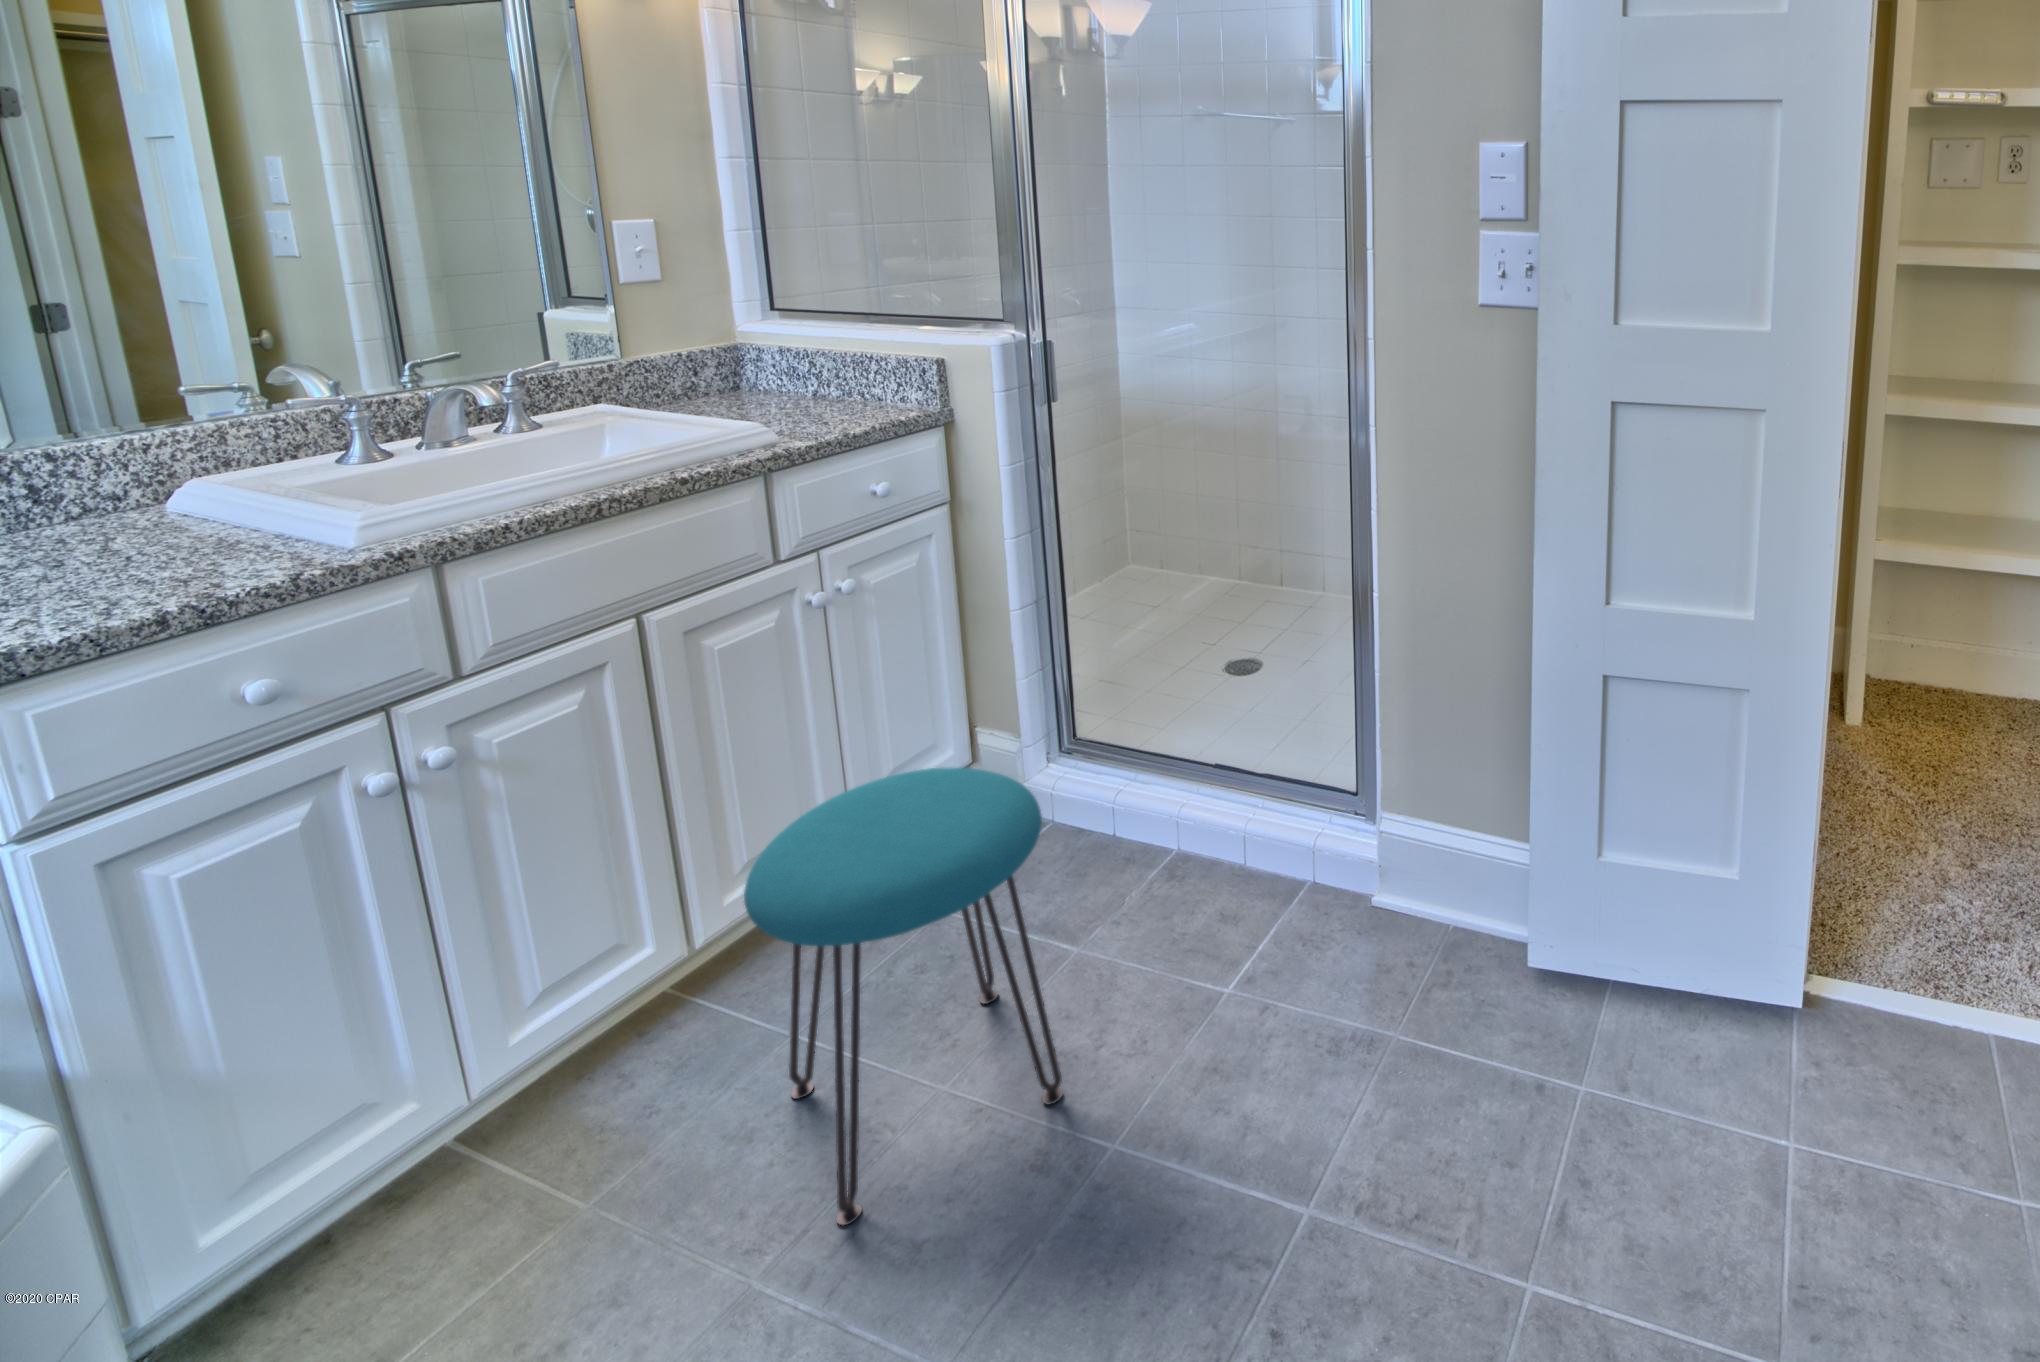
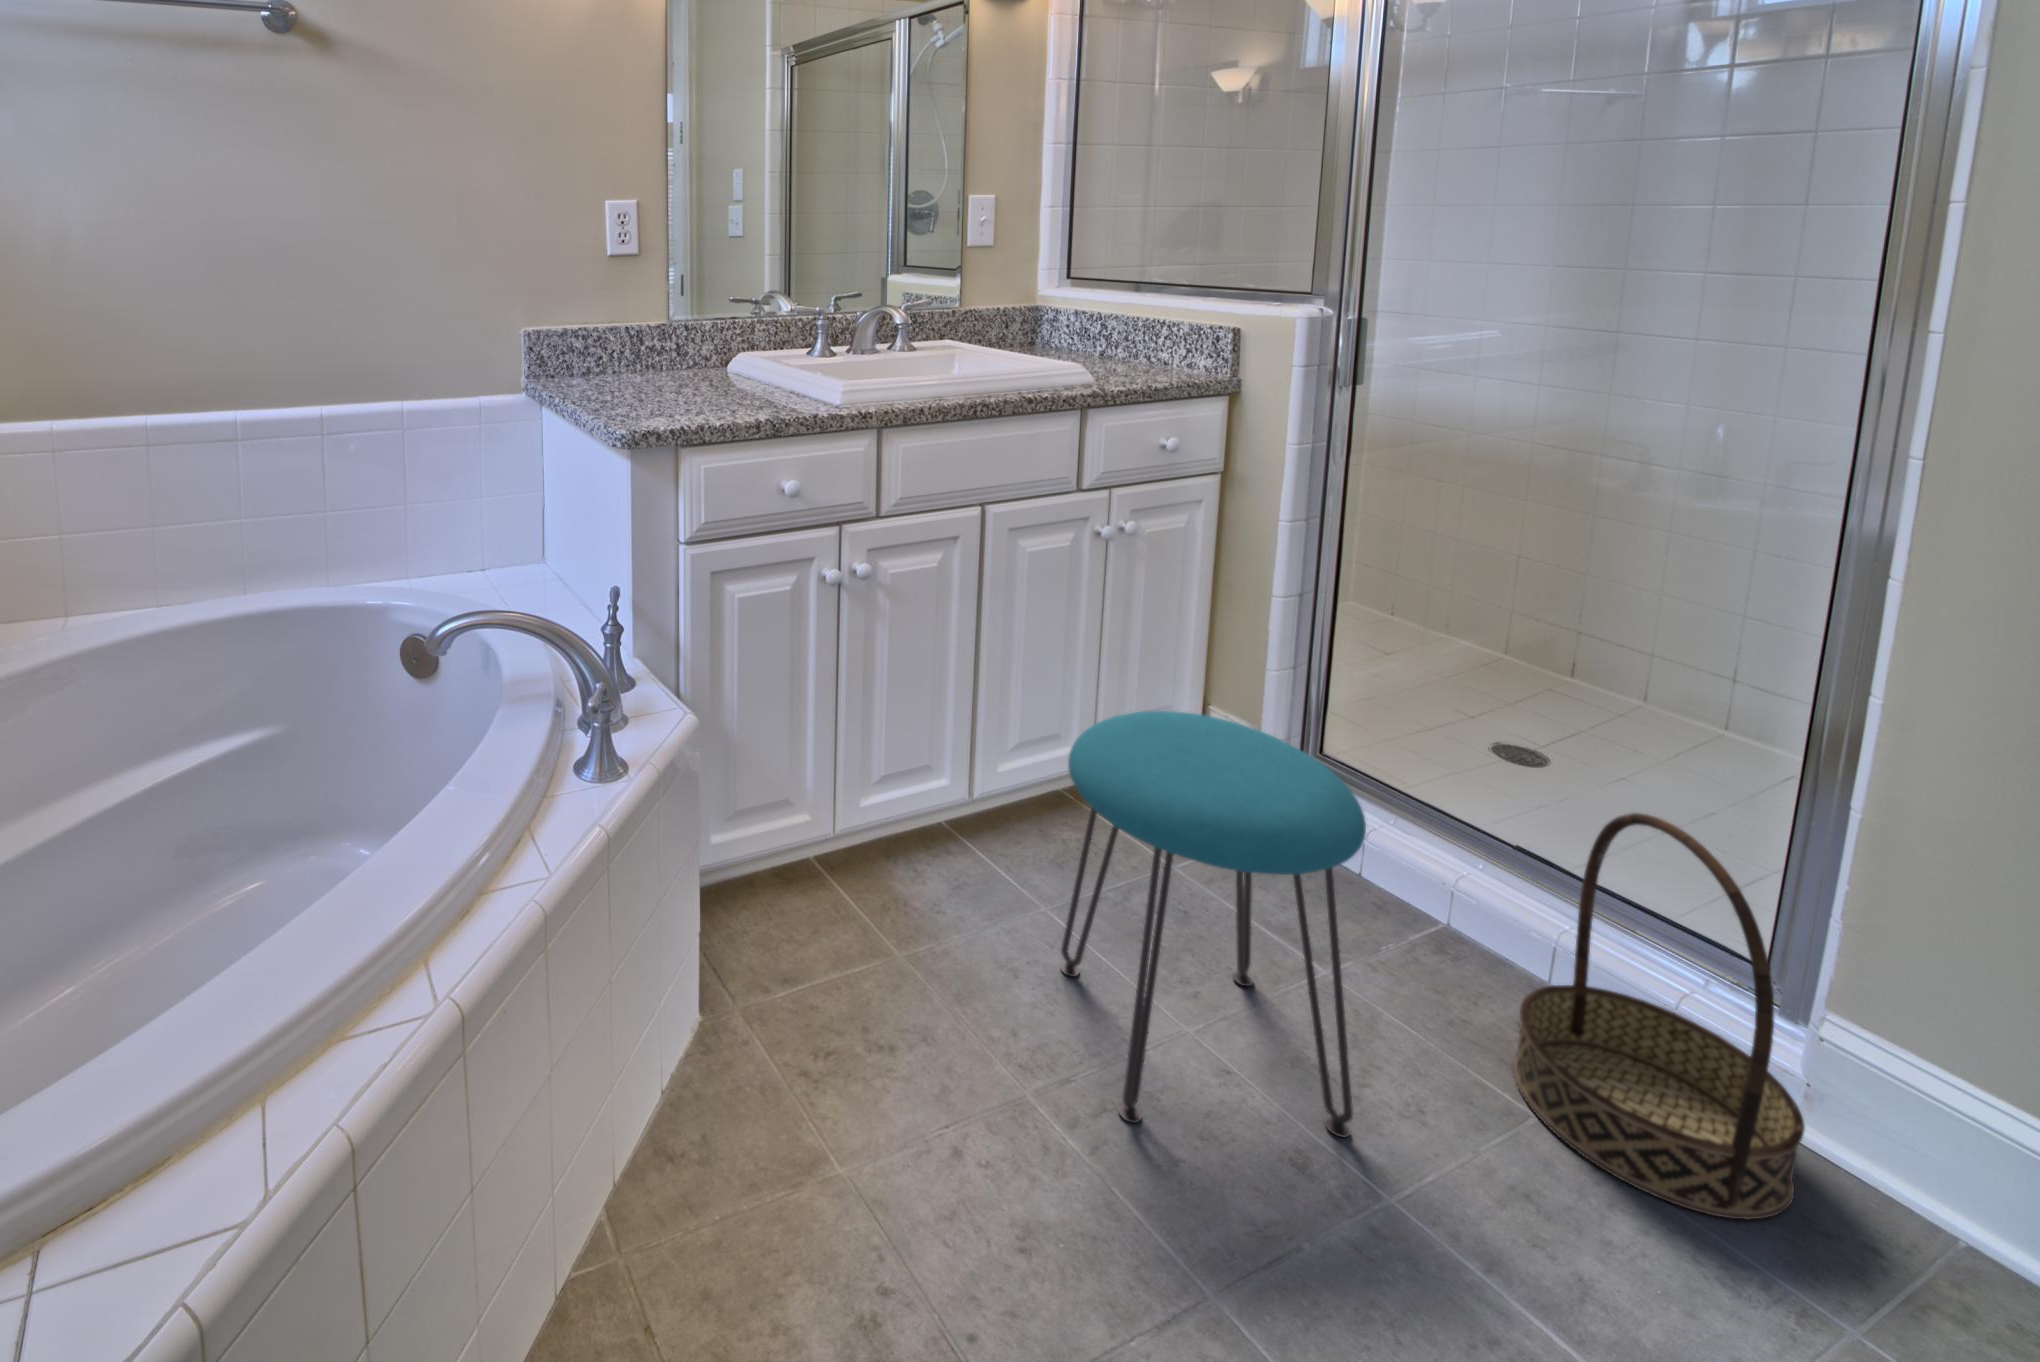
basket: none [1194,721,1351,1004] -> present [1513,813,1805,1220]

